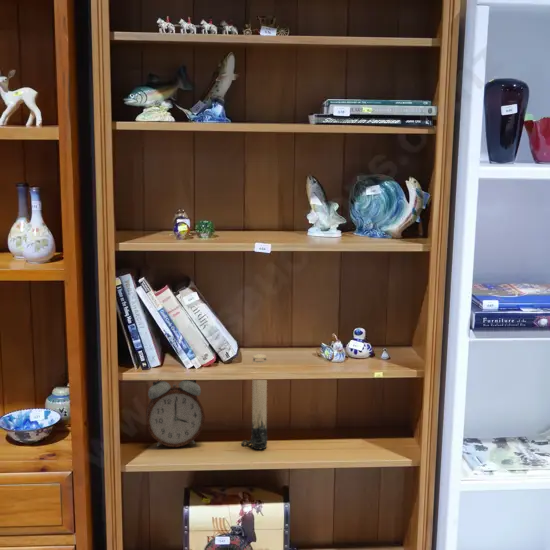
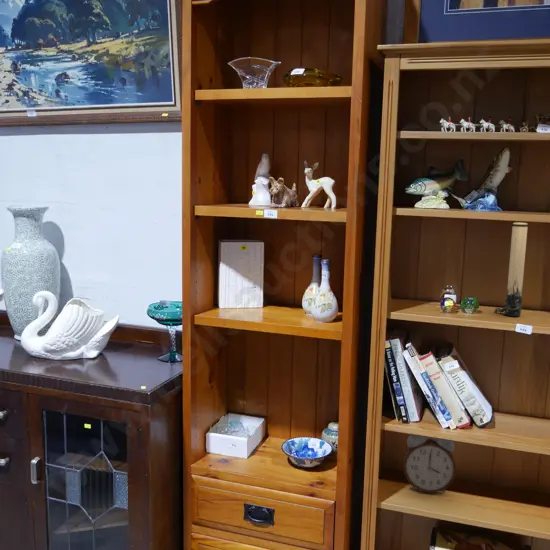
candle: present [241,354,268,449] -> present [494,223,527,316]

